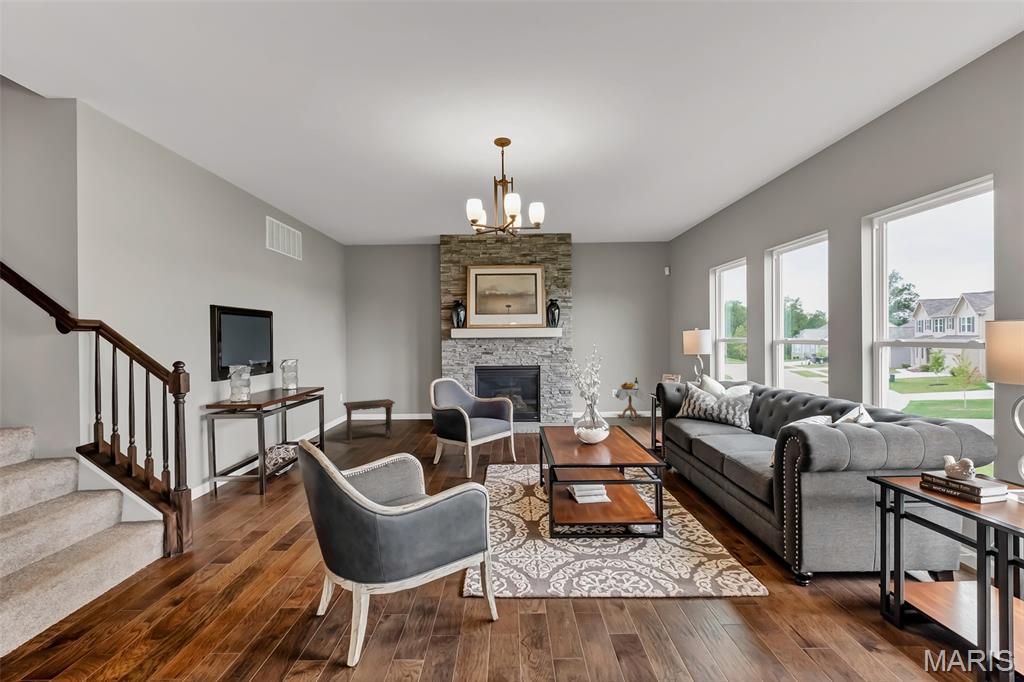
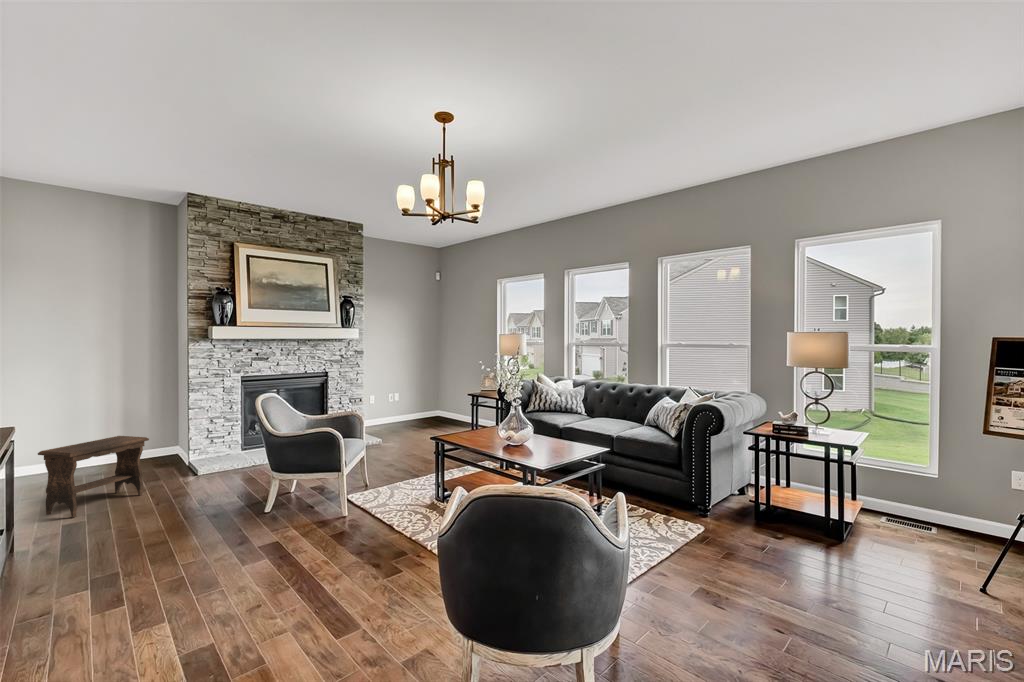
side table: present [615,377,646,420] -> none [392,381,425,425]

